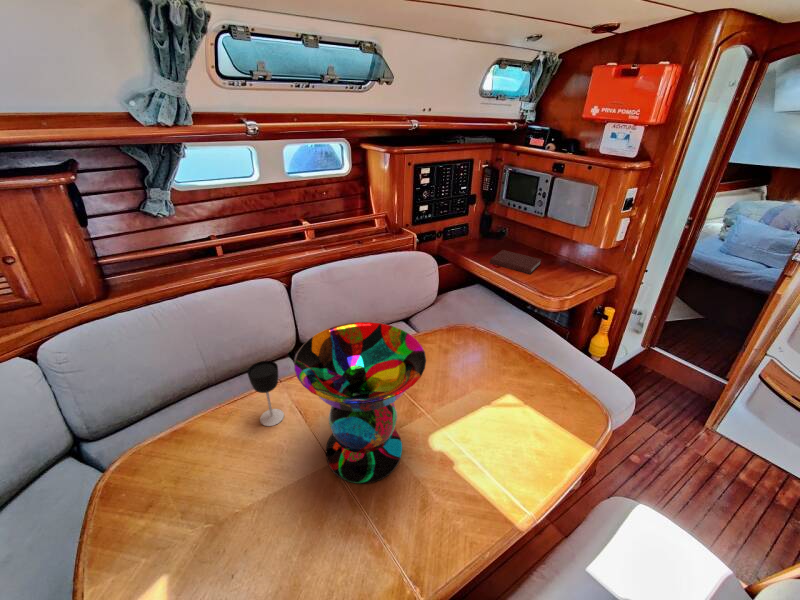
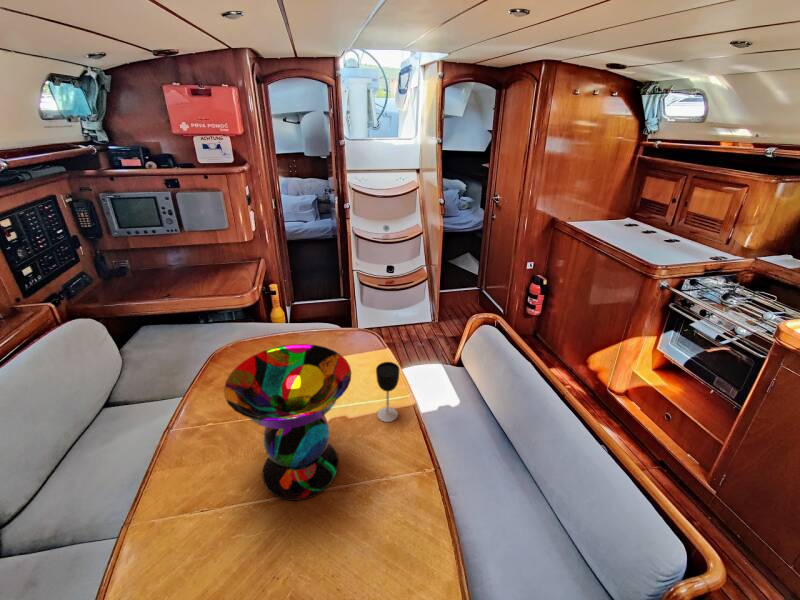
notebook: present [490,250,541,274] -> none [158,271,210,296]
wine glass: present [247,361,284,426] -> present [376,362,399,422]

